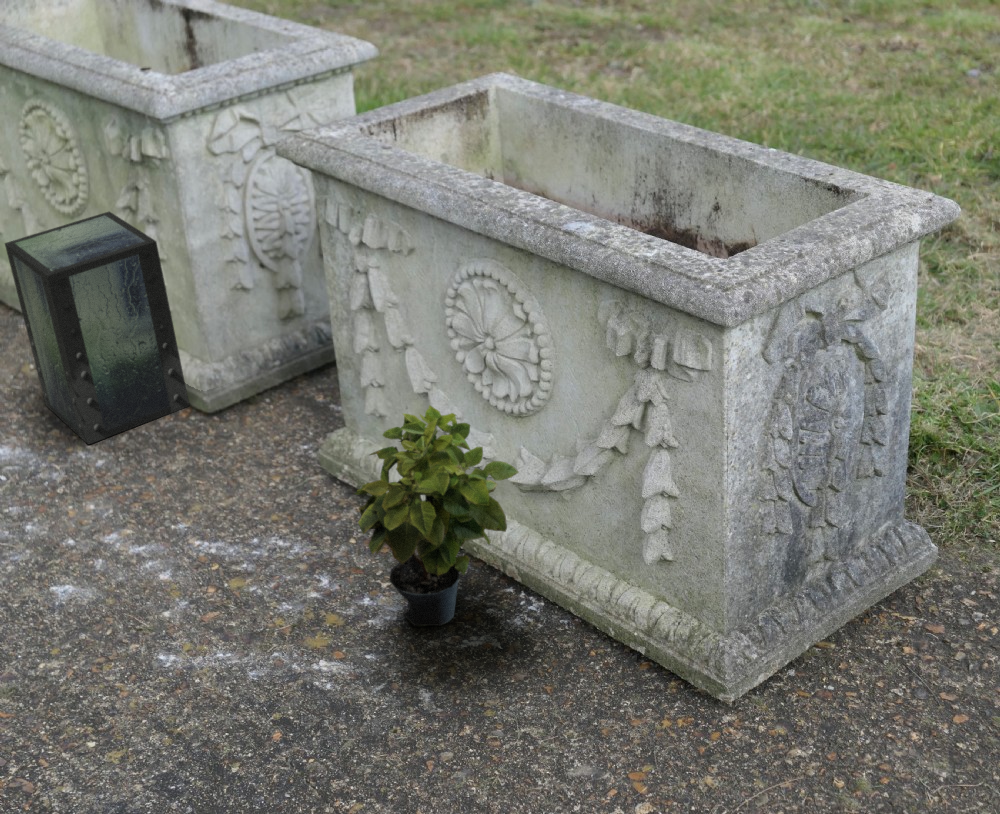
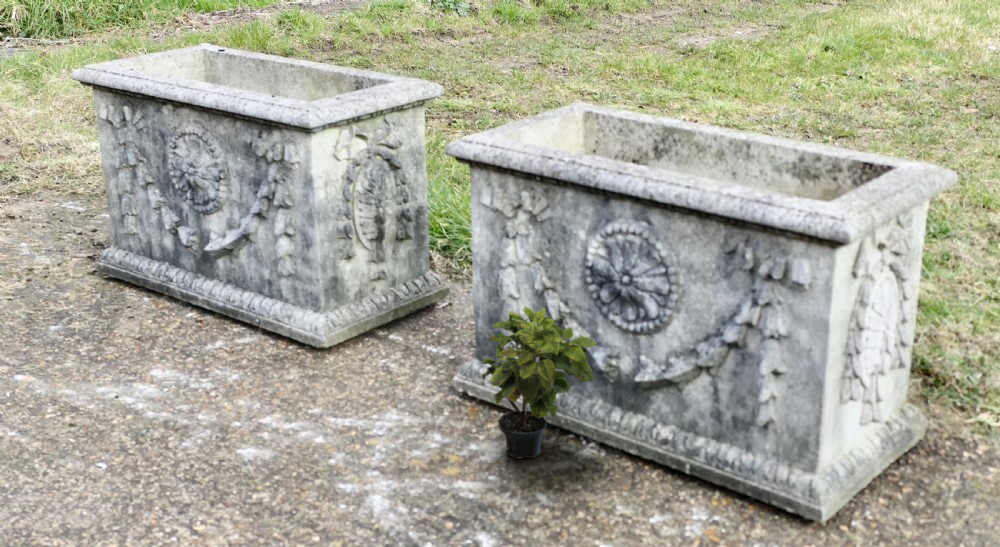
storage box: present [5,212,189,444] -> none [161,201,287,365]

